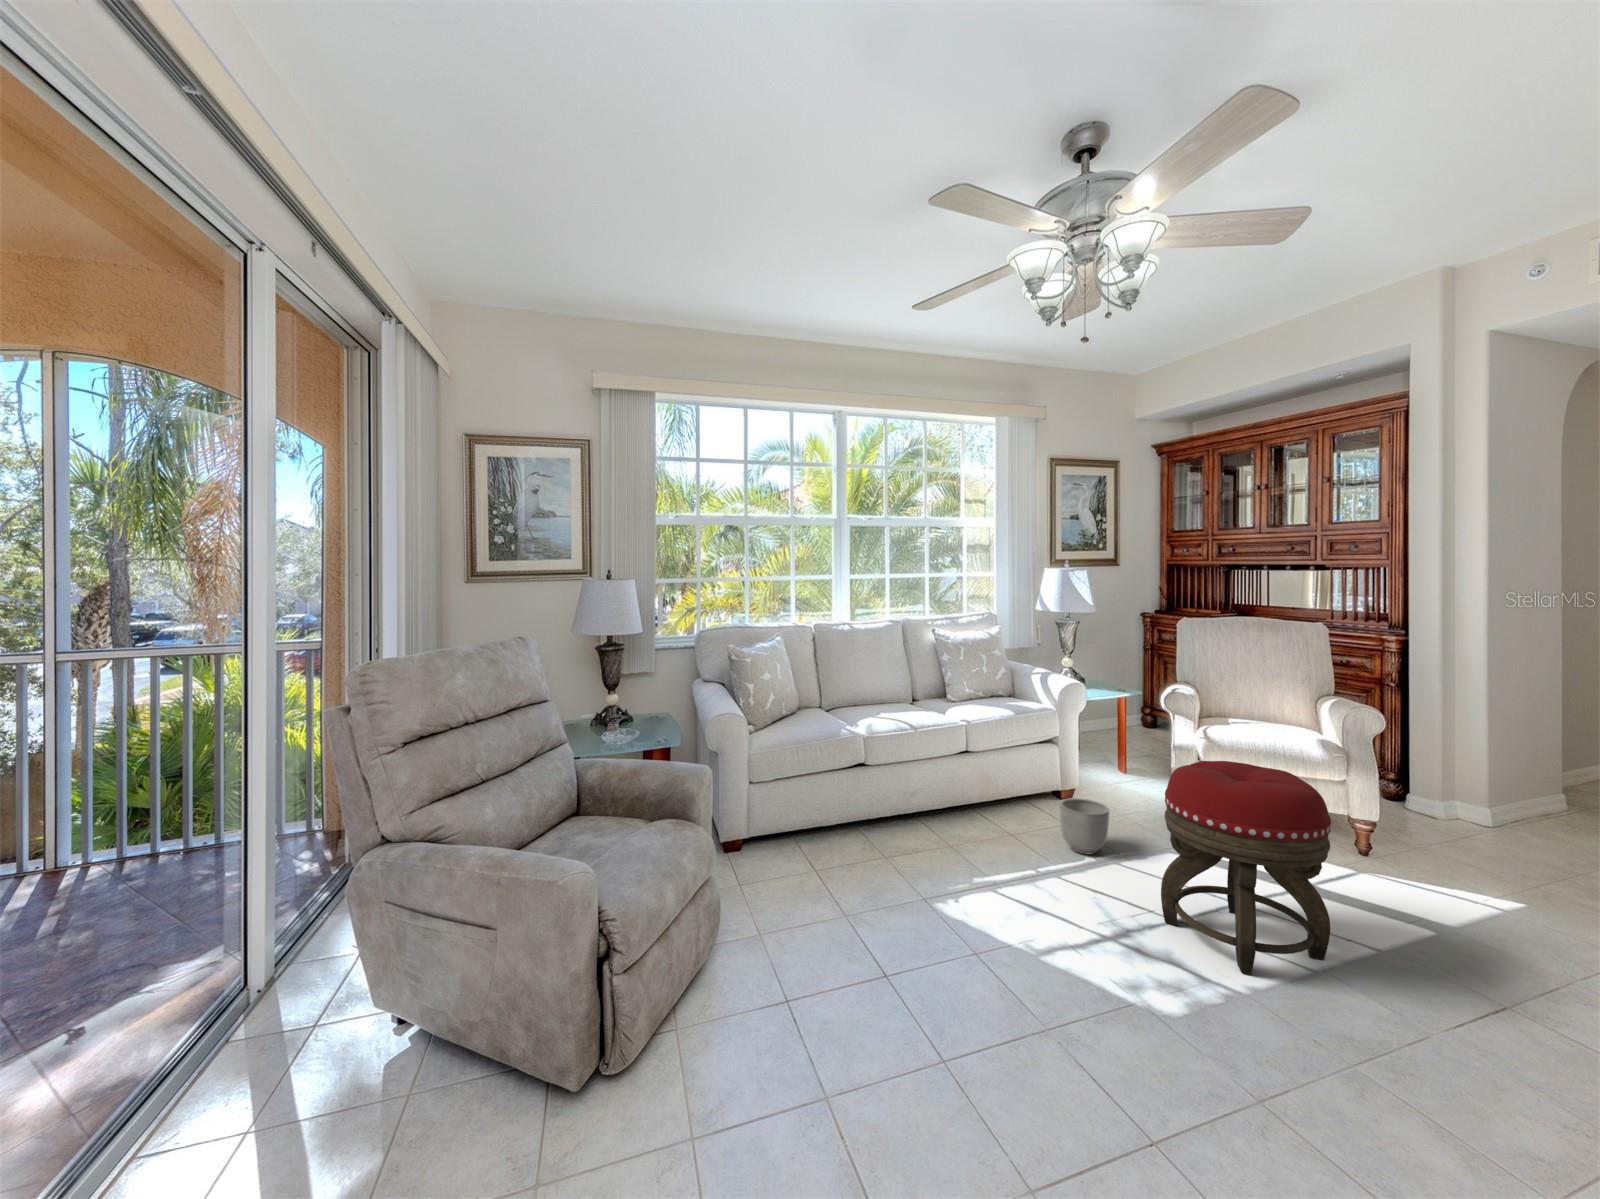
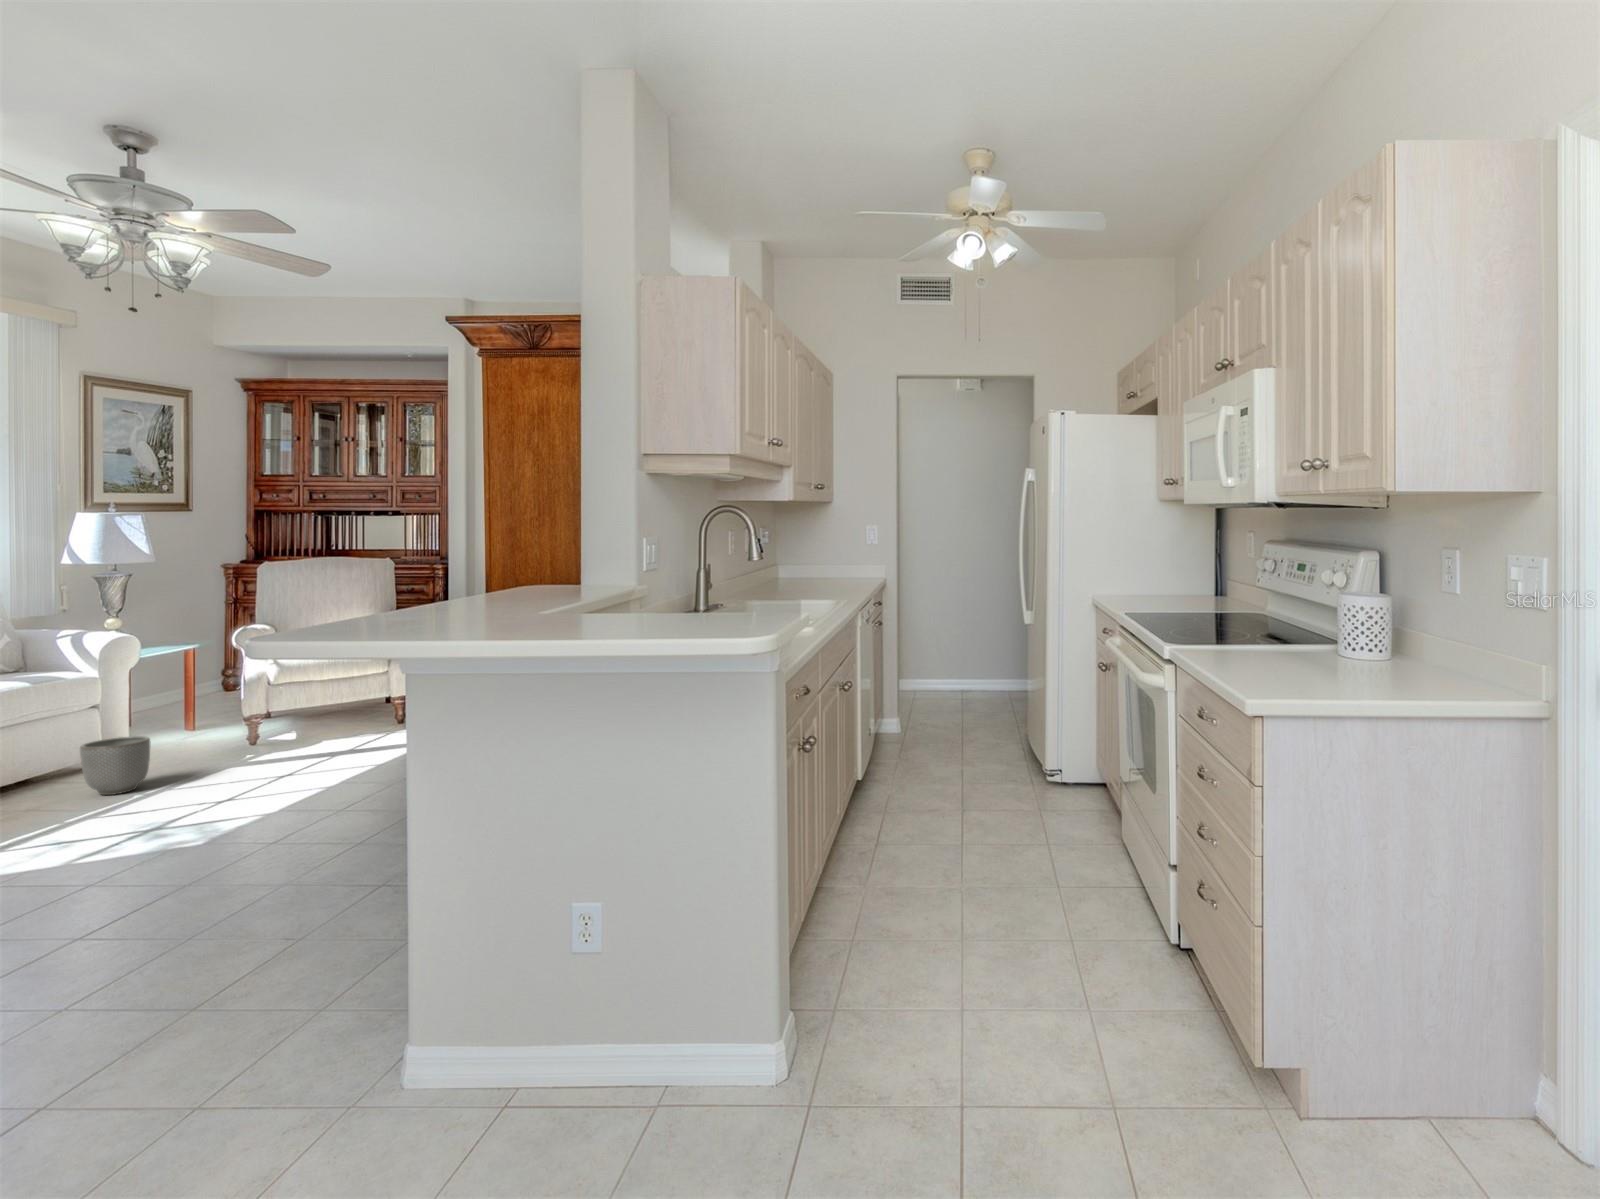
footstool: present [1161,761,1331,975] -> none [194,647,348,816]

